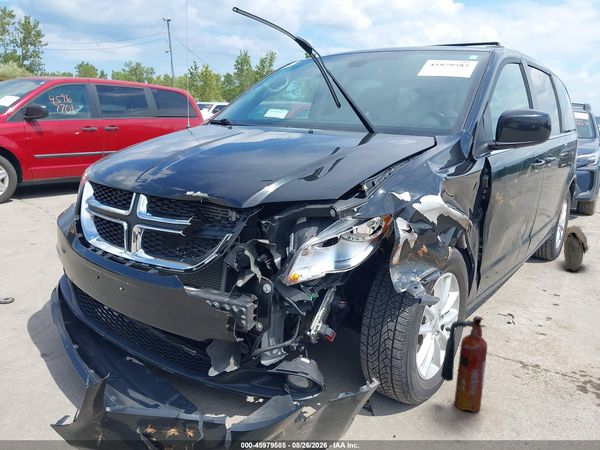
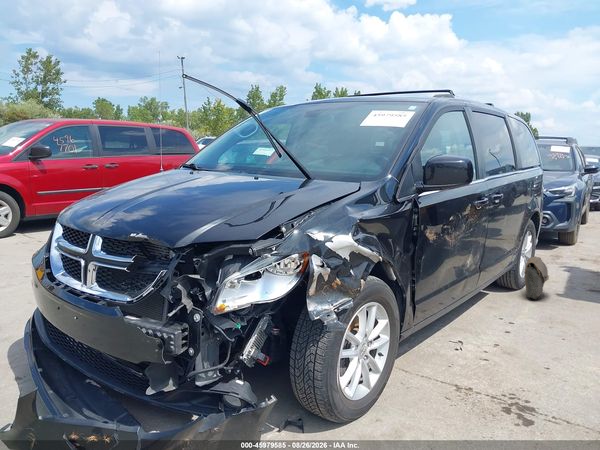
fire extinguisher: present [441,316,487,412] -> none [370,342,409,430]

